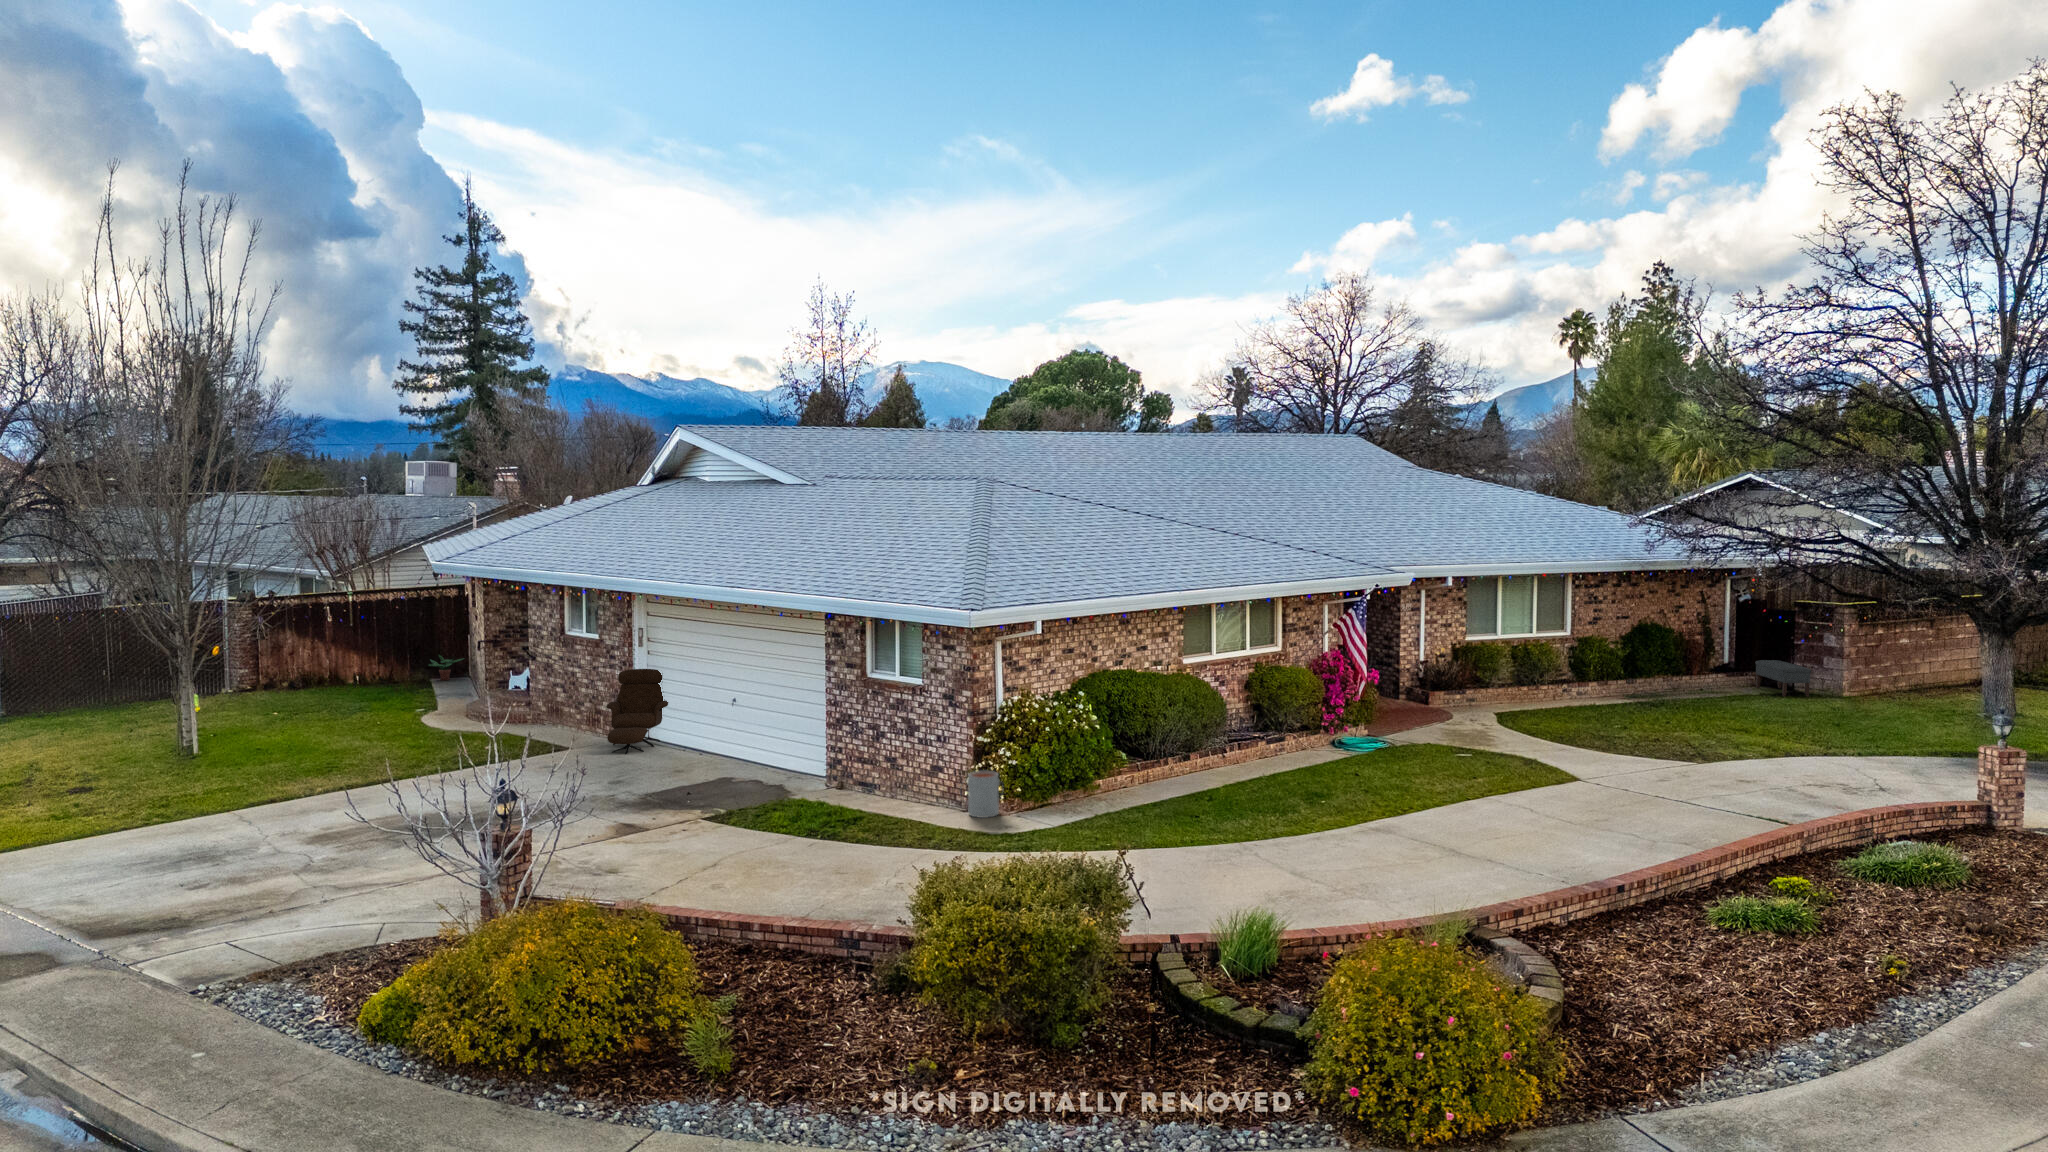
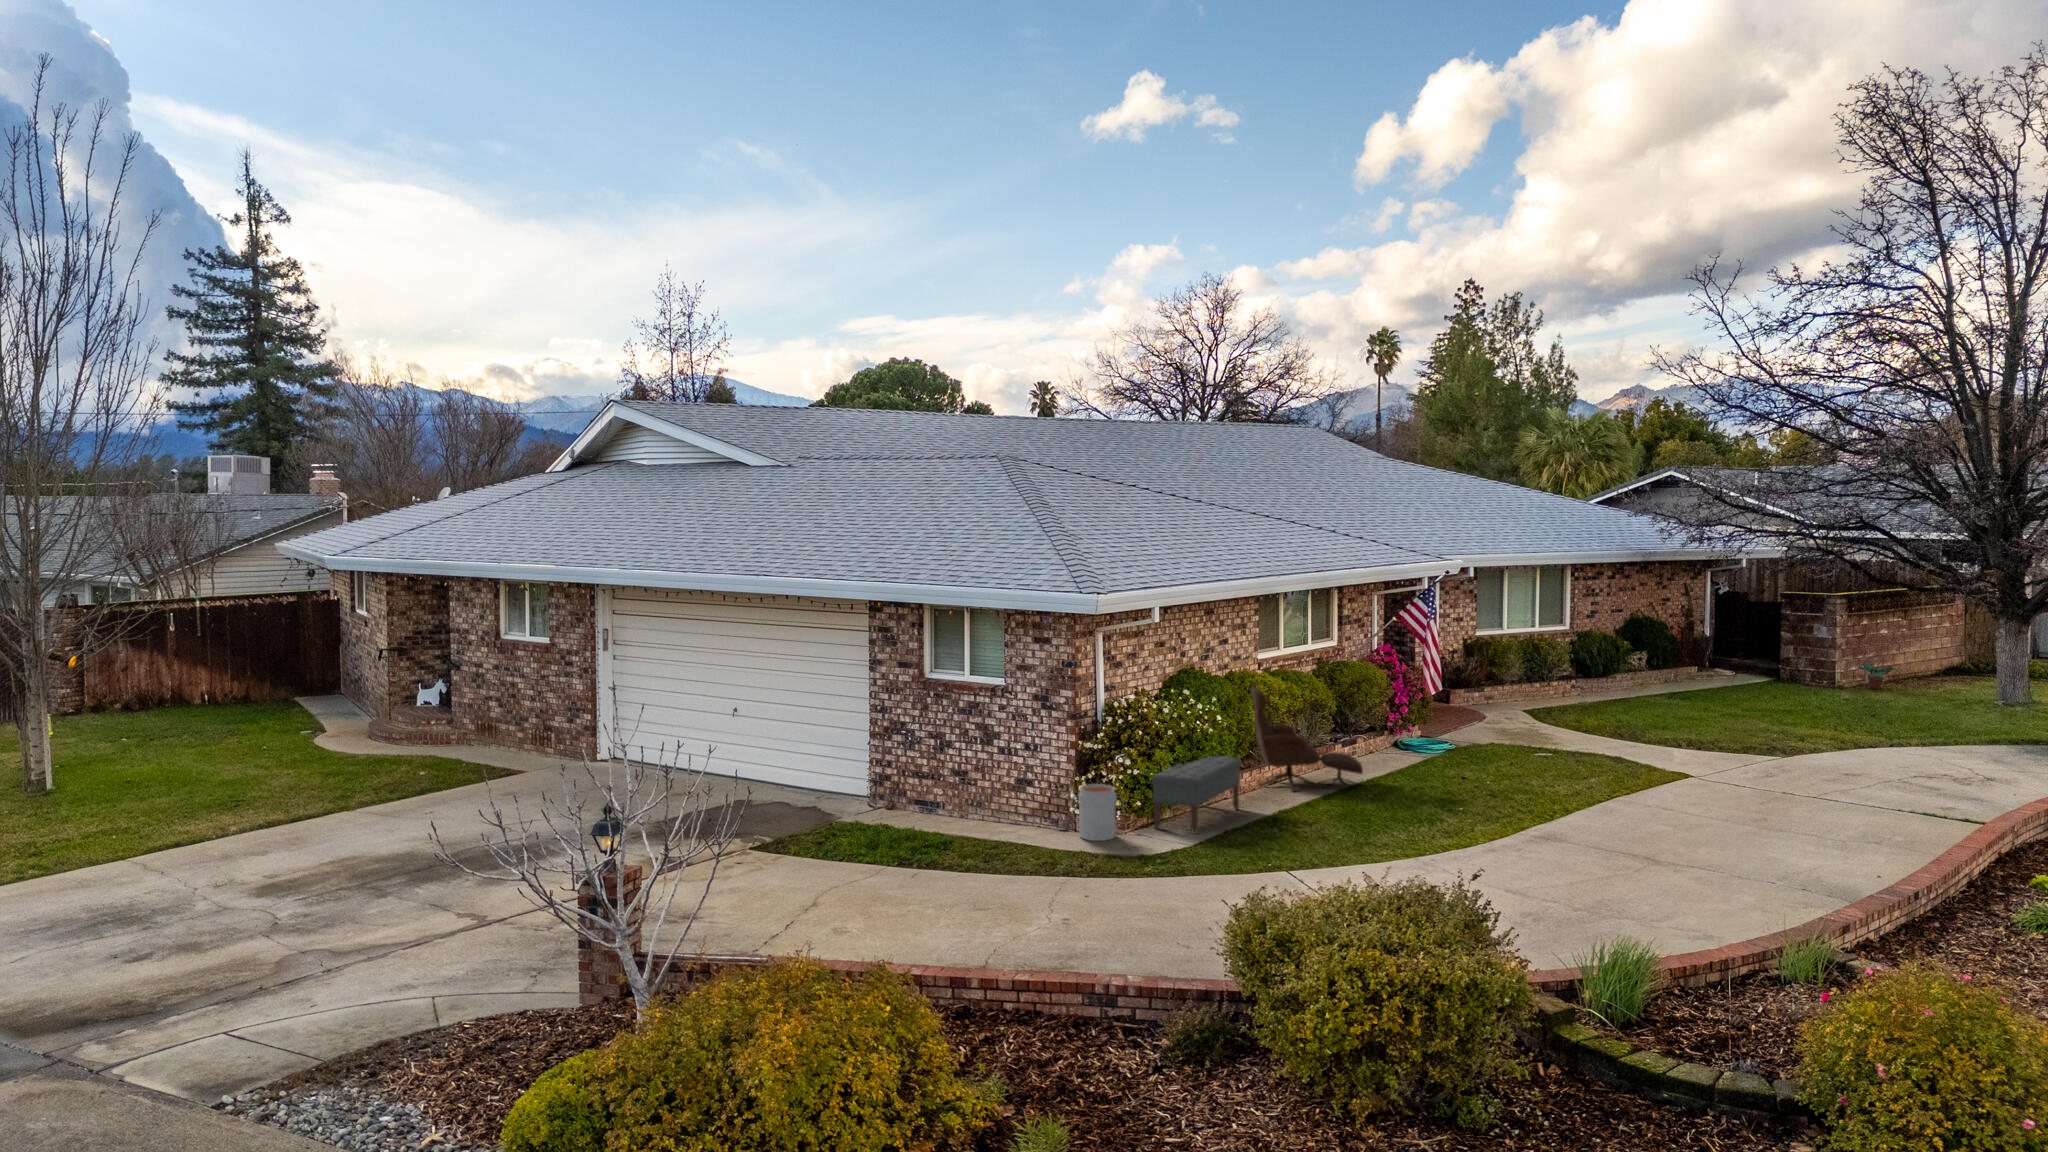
potted plant: present [428,654,464,680] -> present [1858,660,1900,690]
bench: present [1755,660,1811,697] -> present [1152,756,1241,833]
lounge chair: present [606,669,668,754] -> present [1251,686,1363,792]

